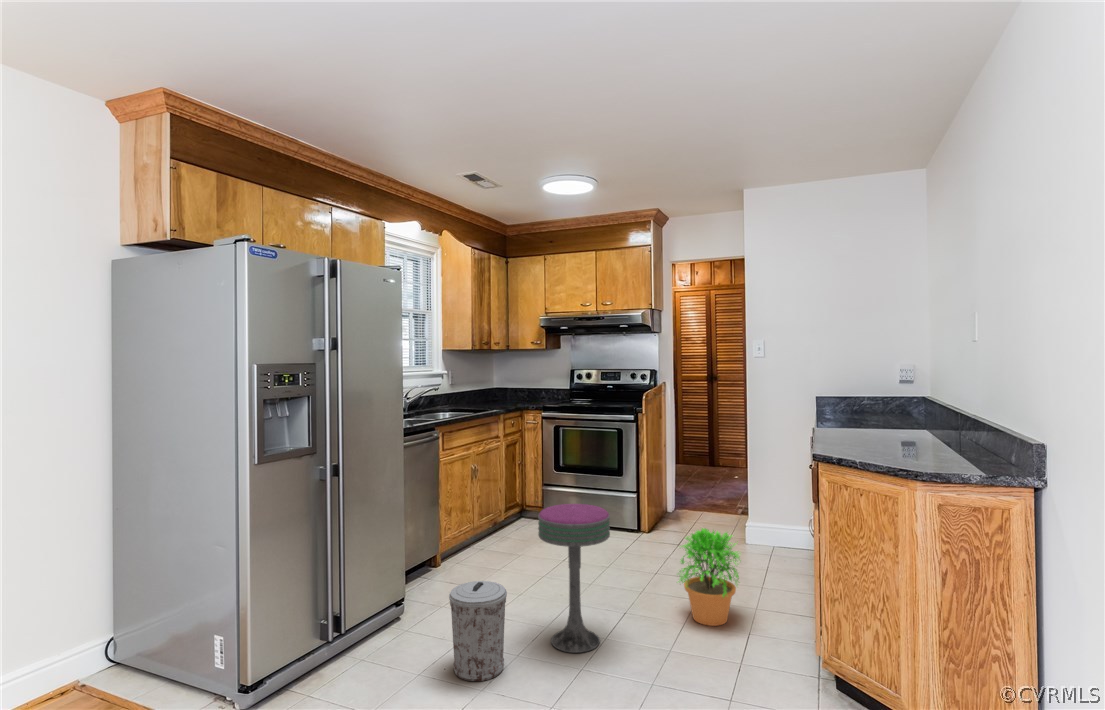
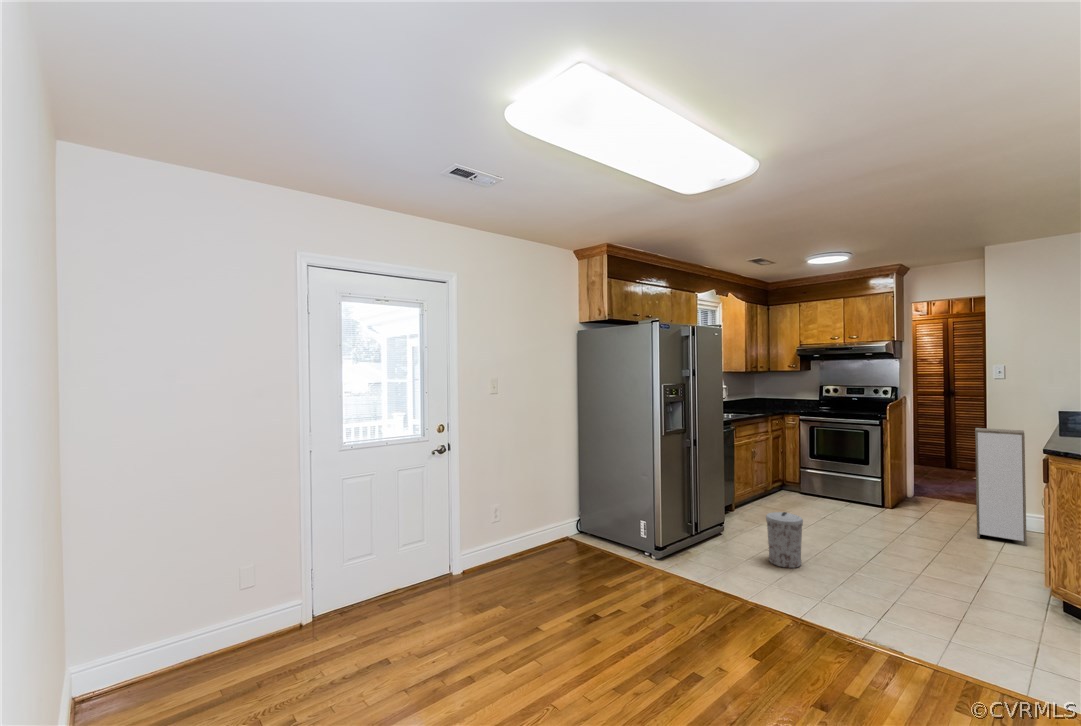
storage cabinet: none [737,422,789,575] -> present [975,428,1027,546]
bar stool: present [538,504,610,653] -> none [820,473,873,565]
potted plant: present [679,528,741,626] -> none [923,498,981,566]

